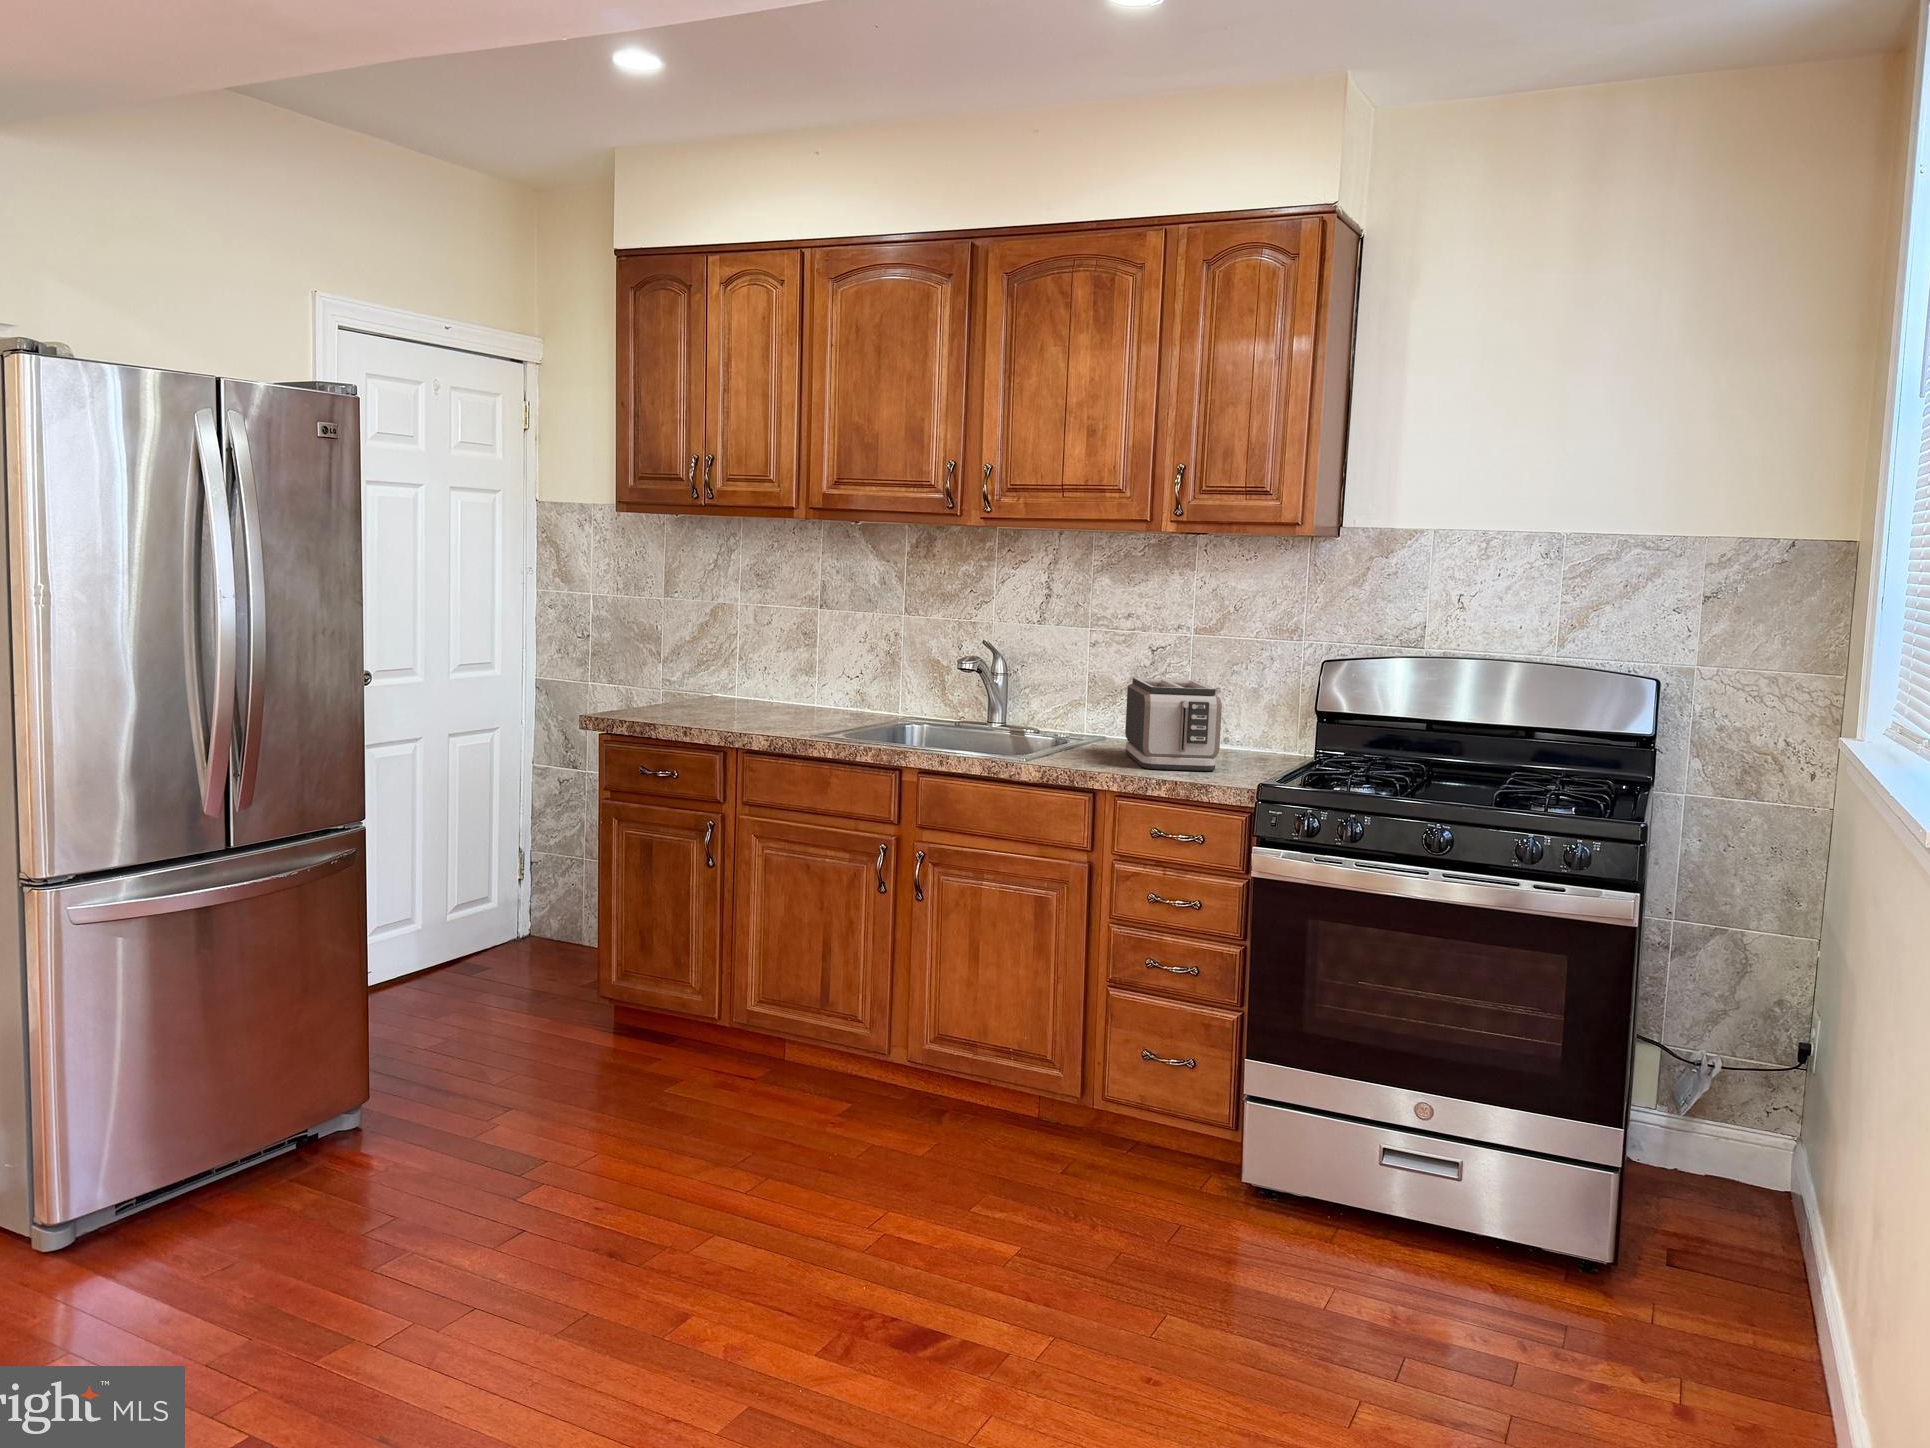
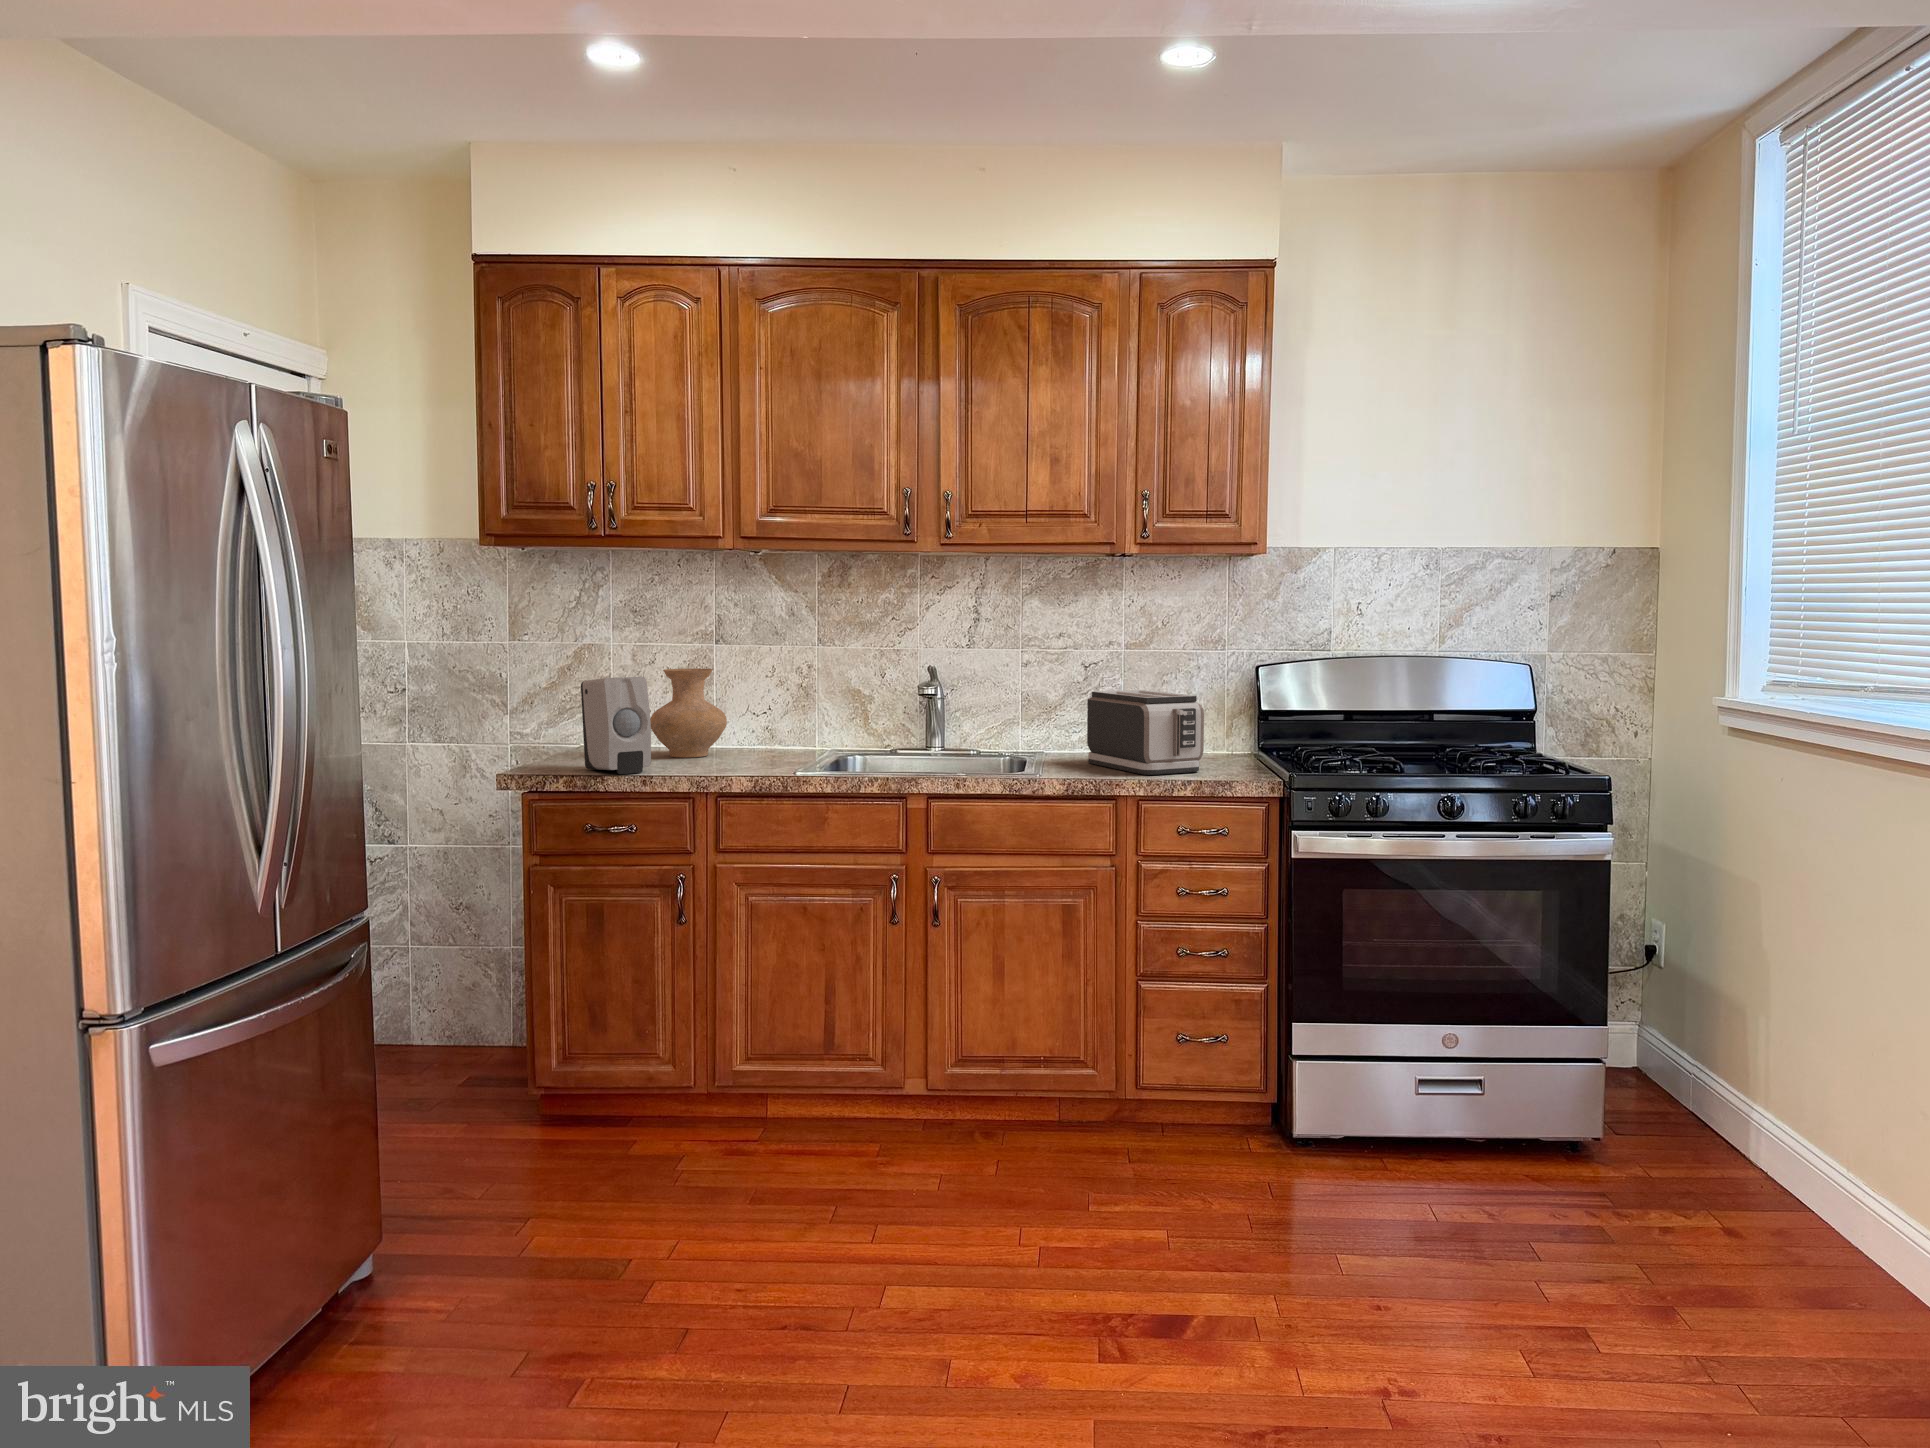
vase: none [744,631,814,715] -> present [650,668,727,757]
soap dispenser: none [663,635,709,723] -> present [581,677,651,774]

